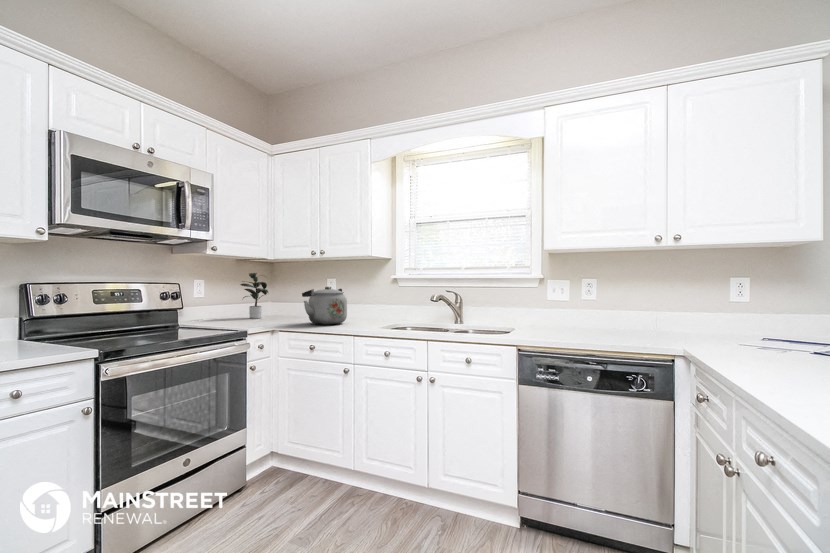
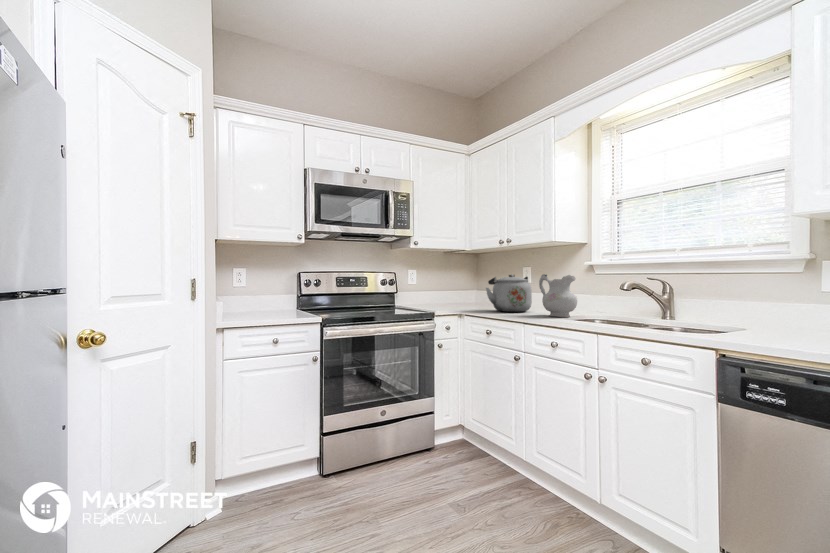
potted plant: present [240,273,268,319] -> none [443,263,482,305]
ceramic pitcher: none [360,287,394,327] -> present [539,274,577,317]

